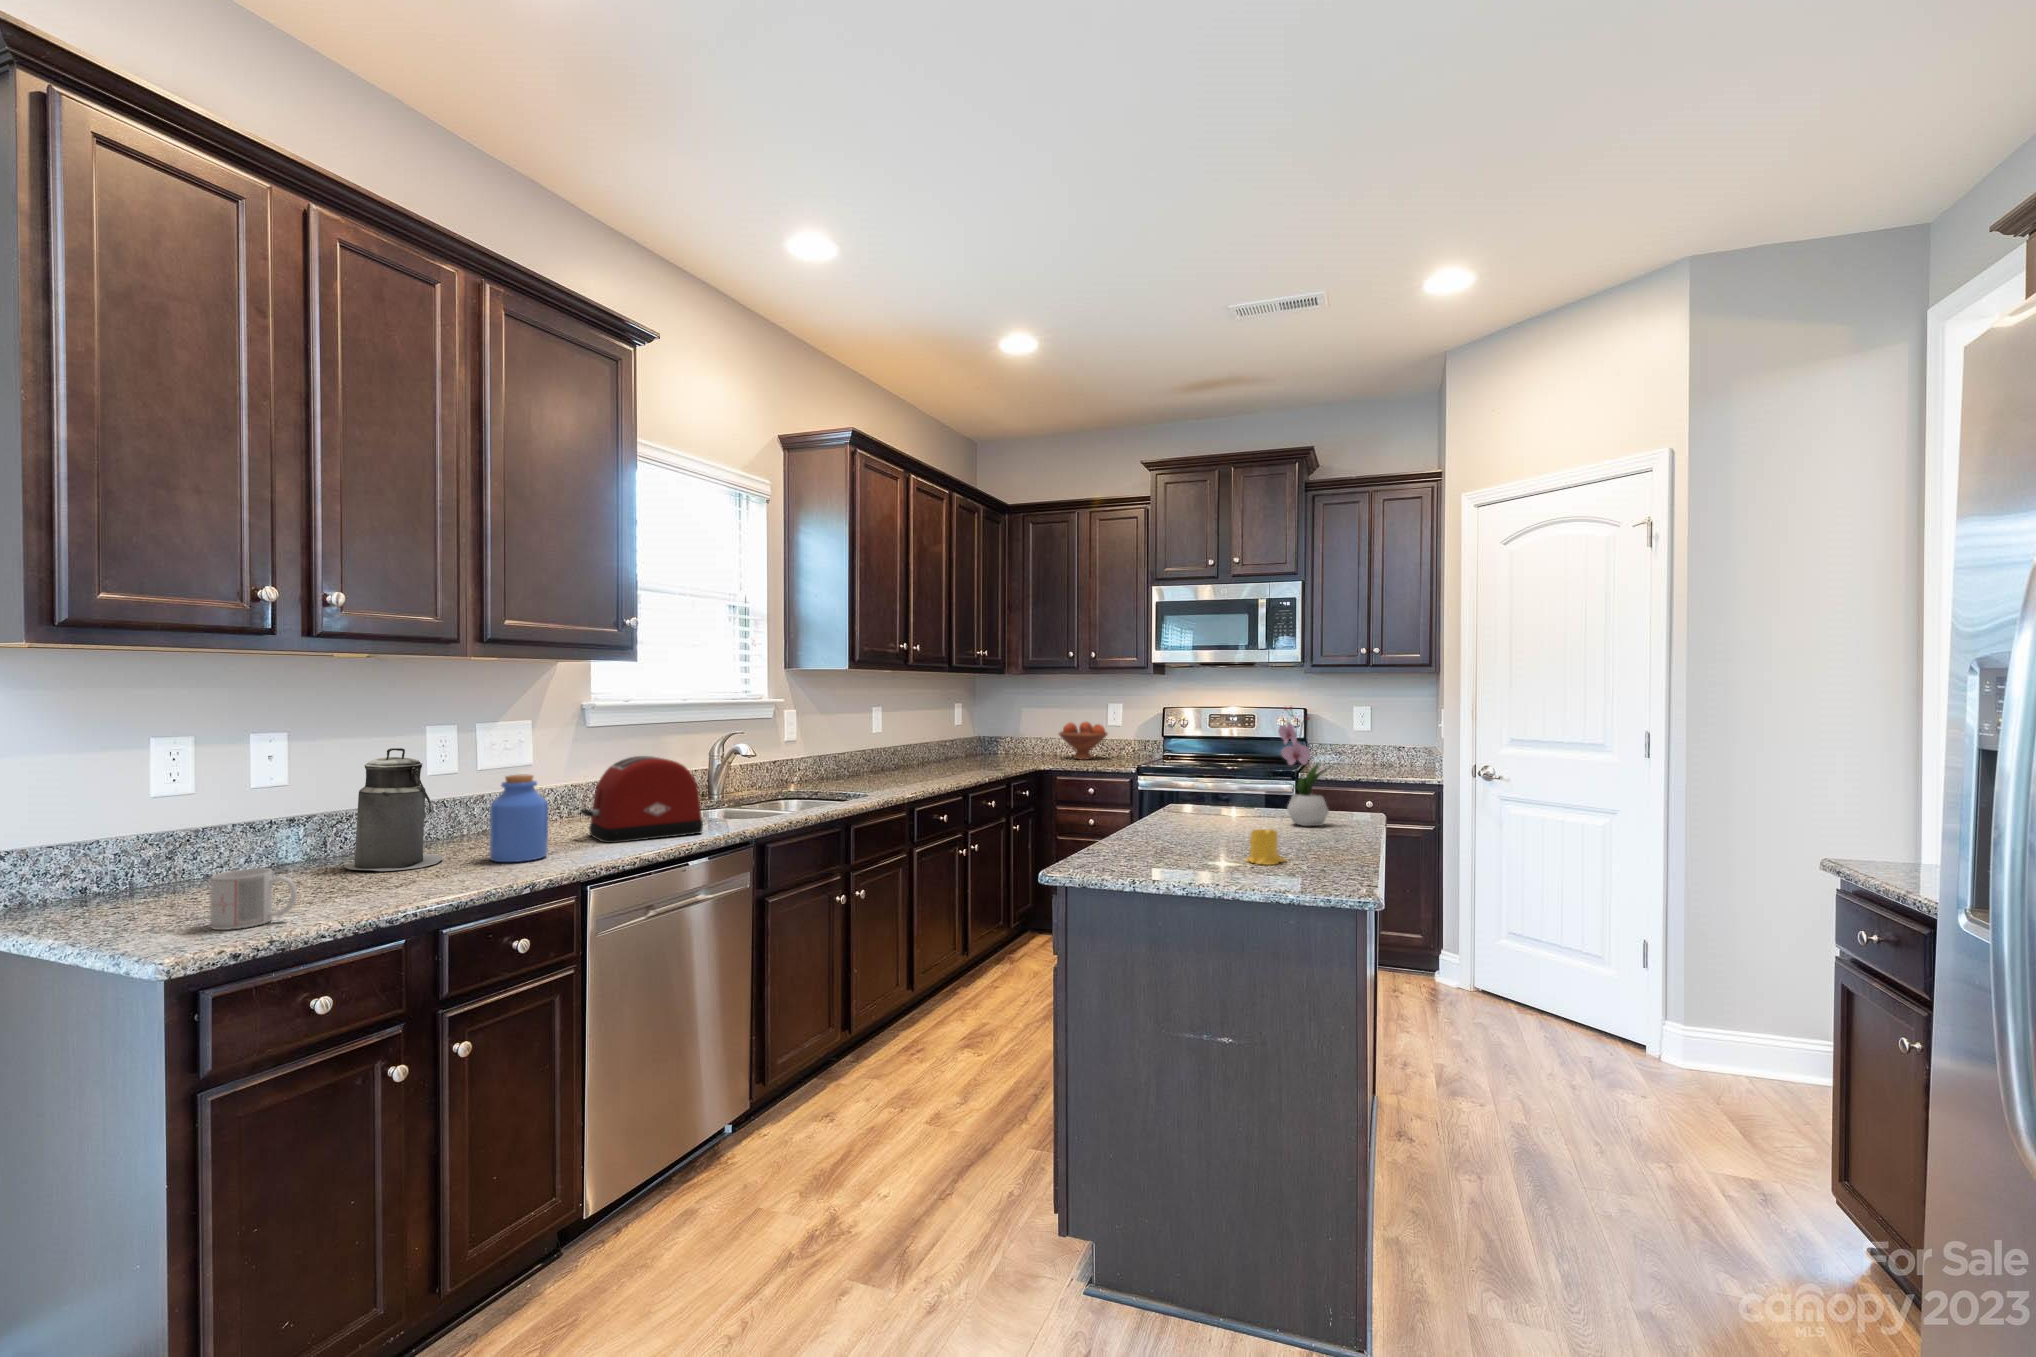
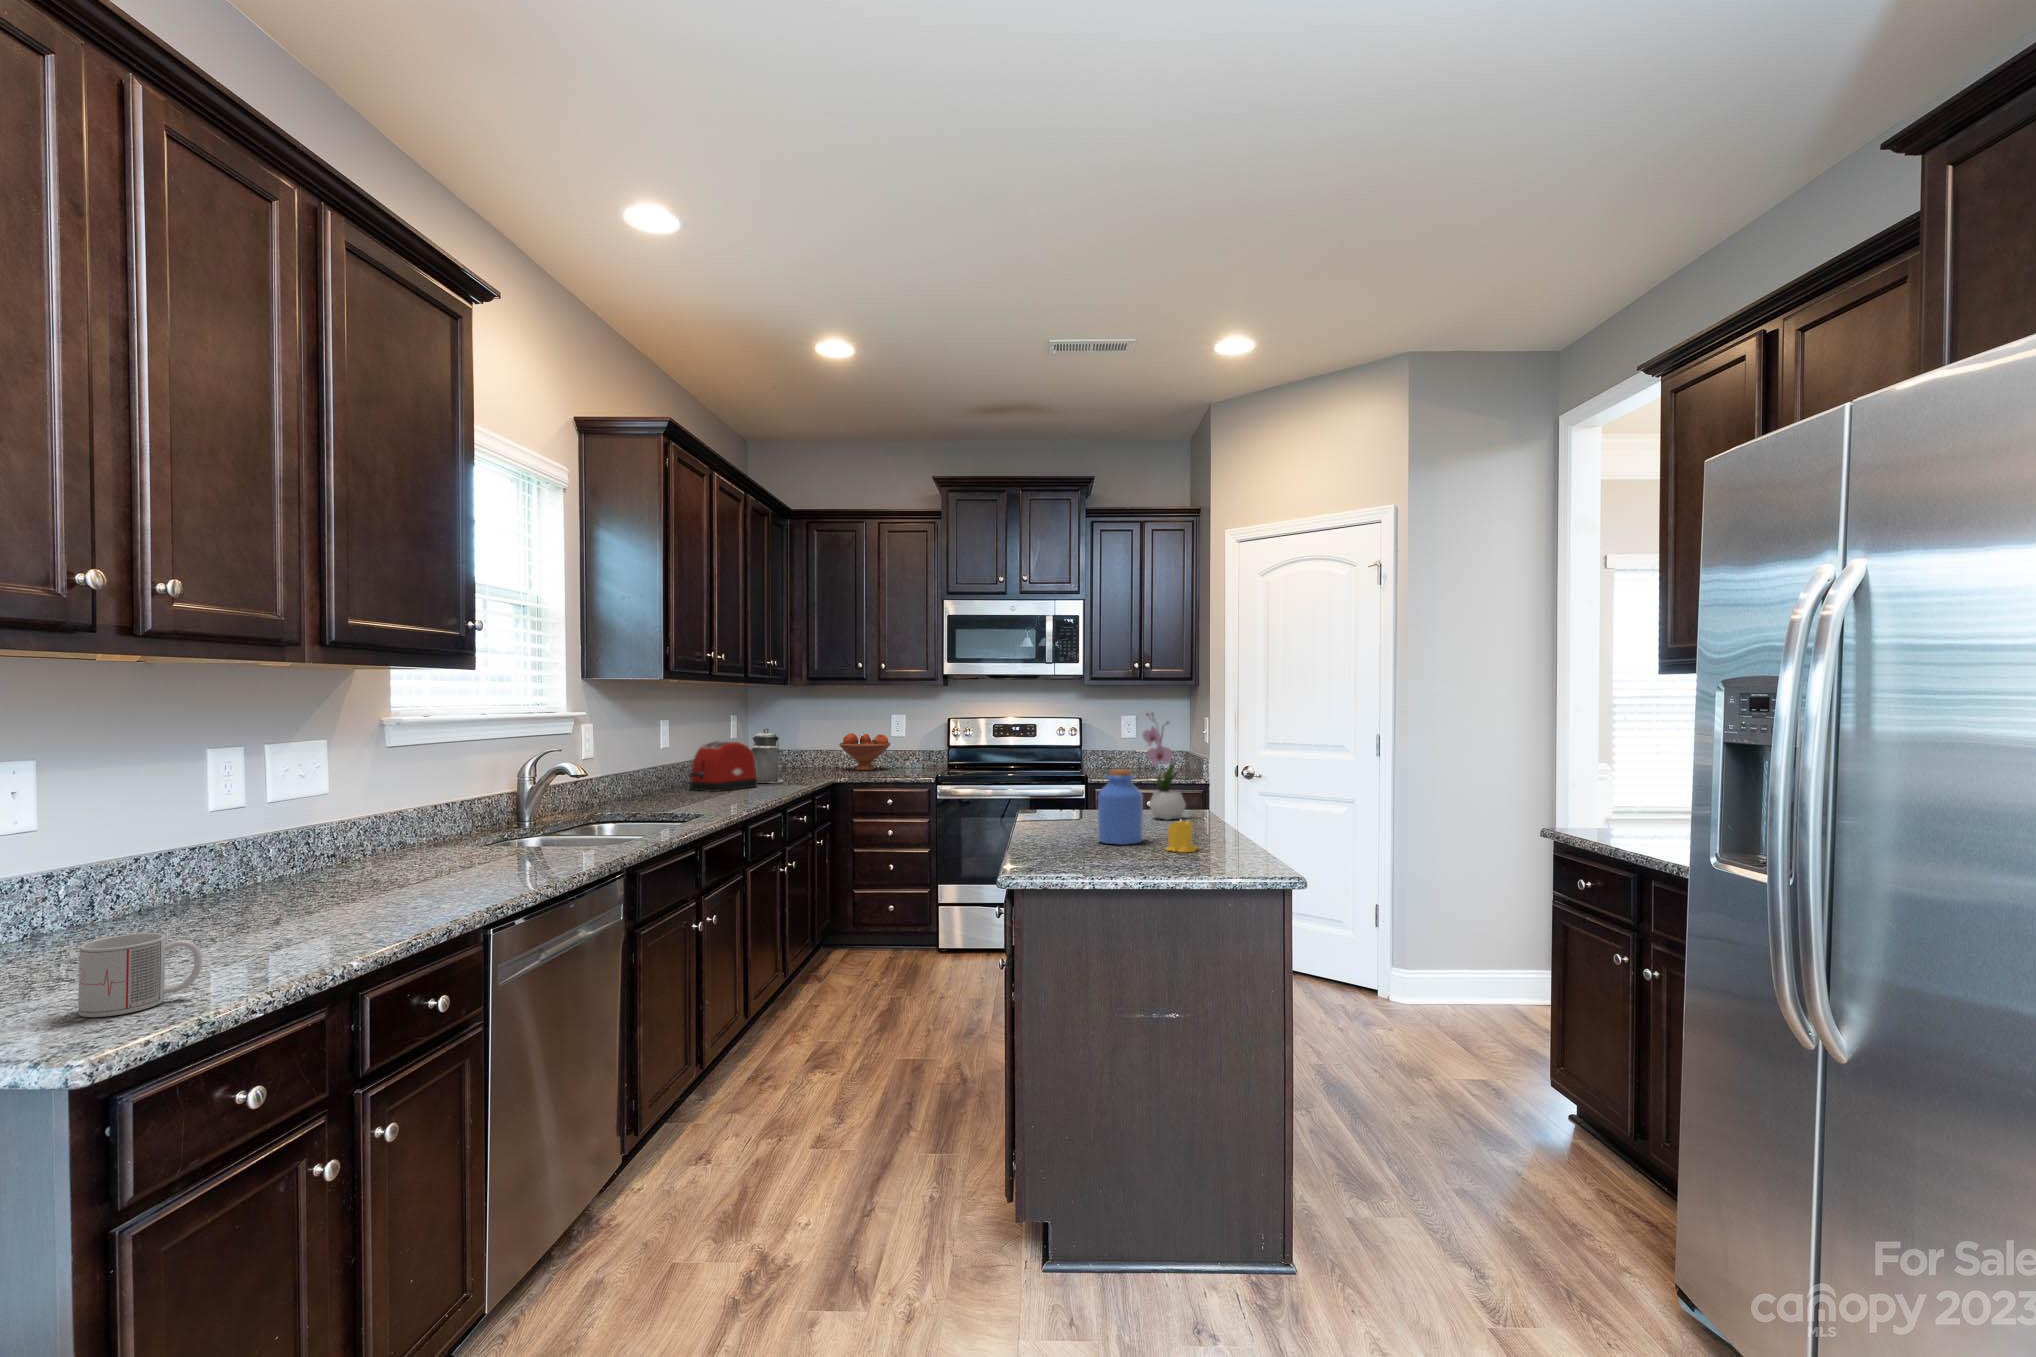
canister: present [344,748,443,871] -> present [752,728,783,783]
toaster: present [581,756,703,843] -> present [690,741,757,792]
jar: present [489,774,548,862] -> present [1098,769,1143,845]

